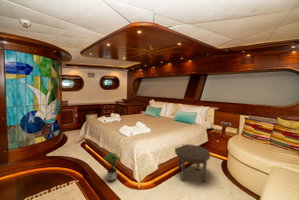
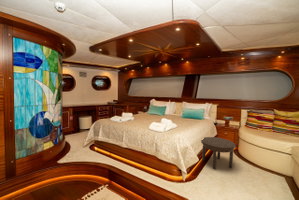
potted plant: present [103,152,120,182] -> none [142,148,161,179]

